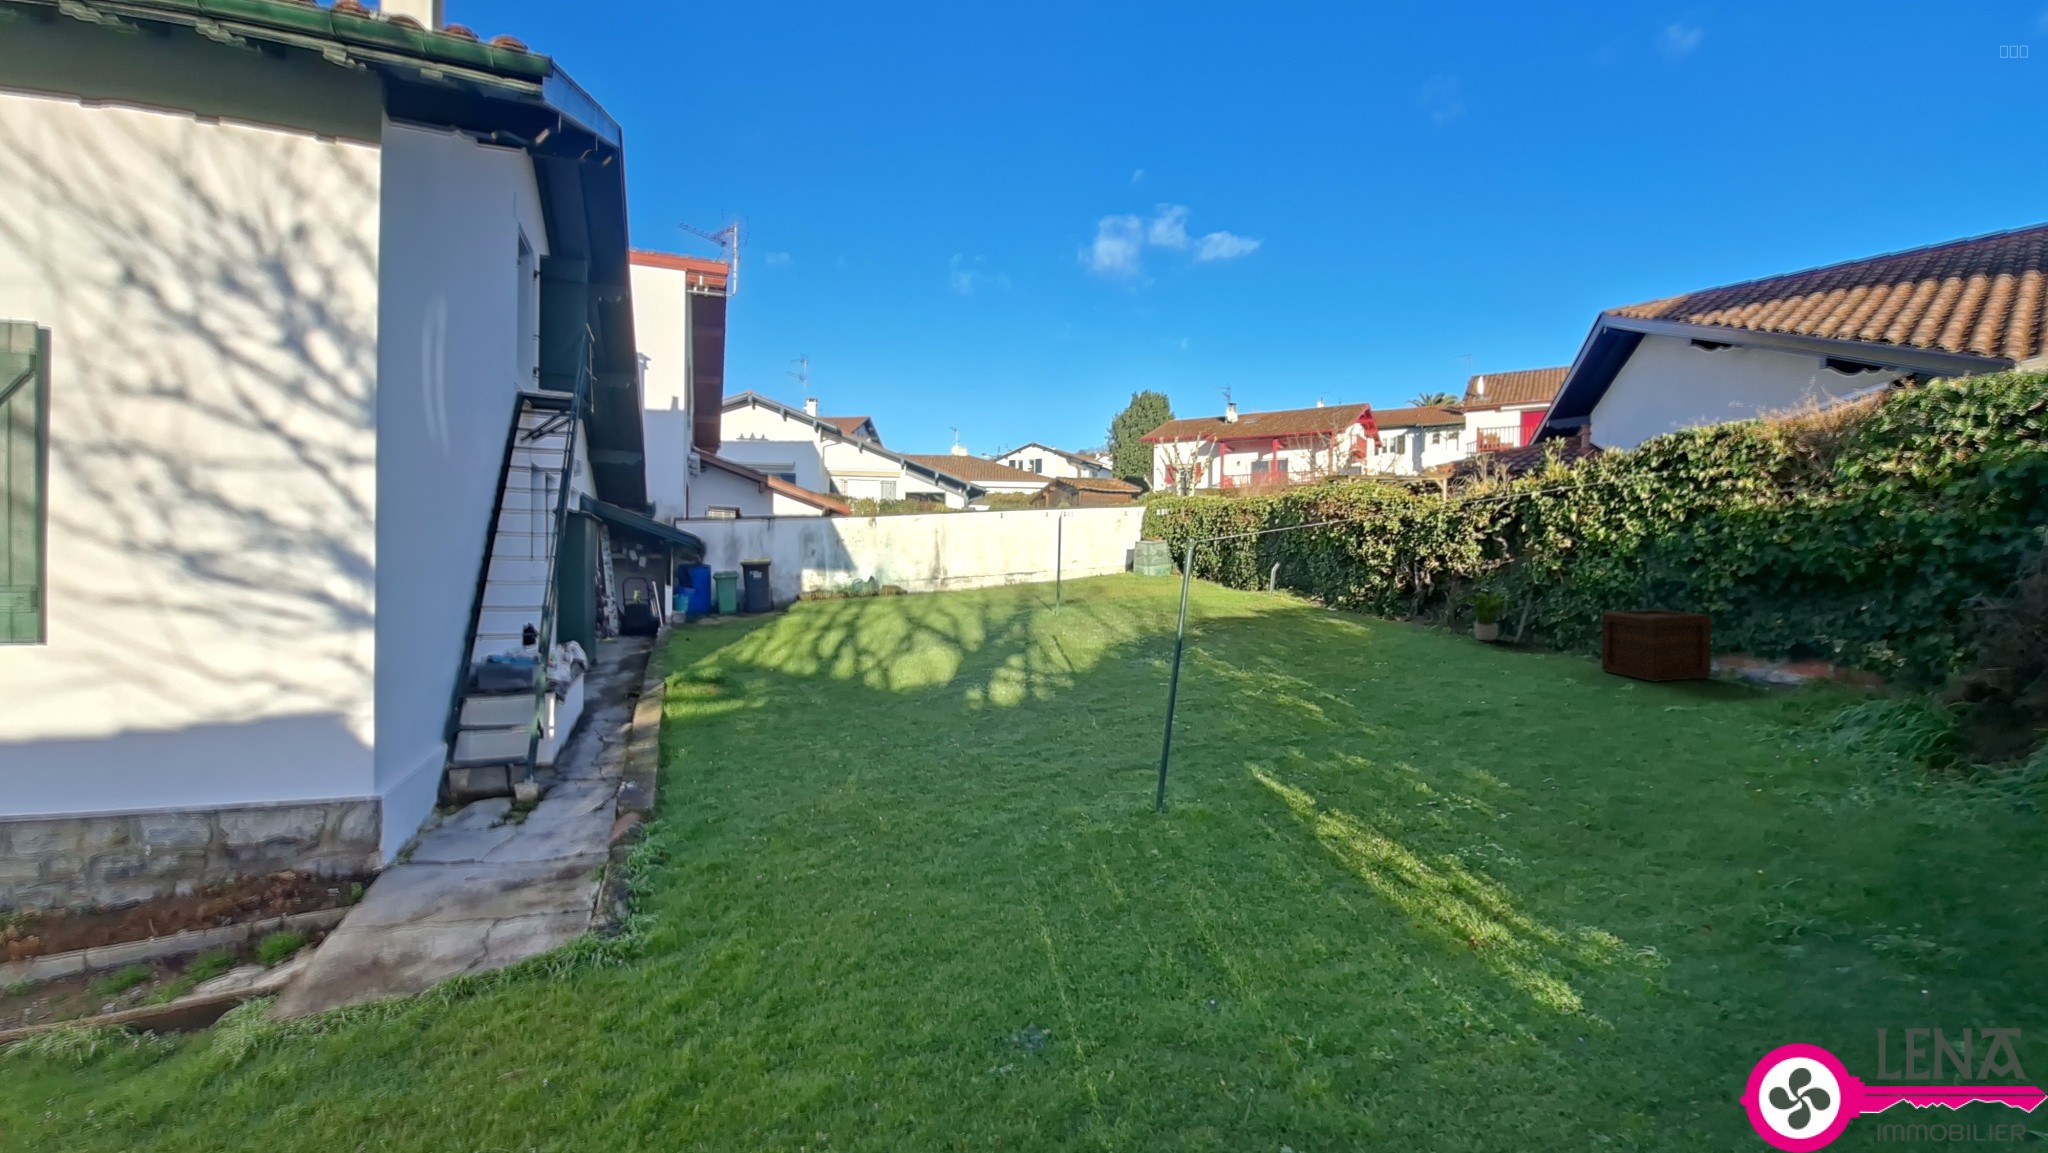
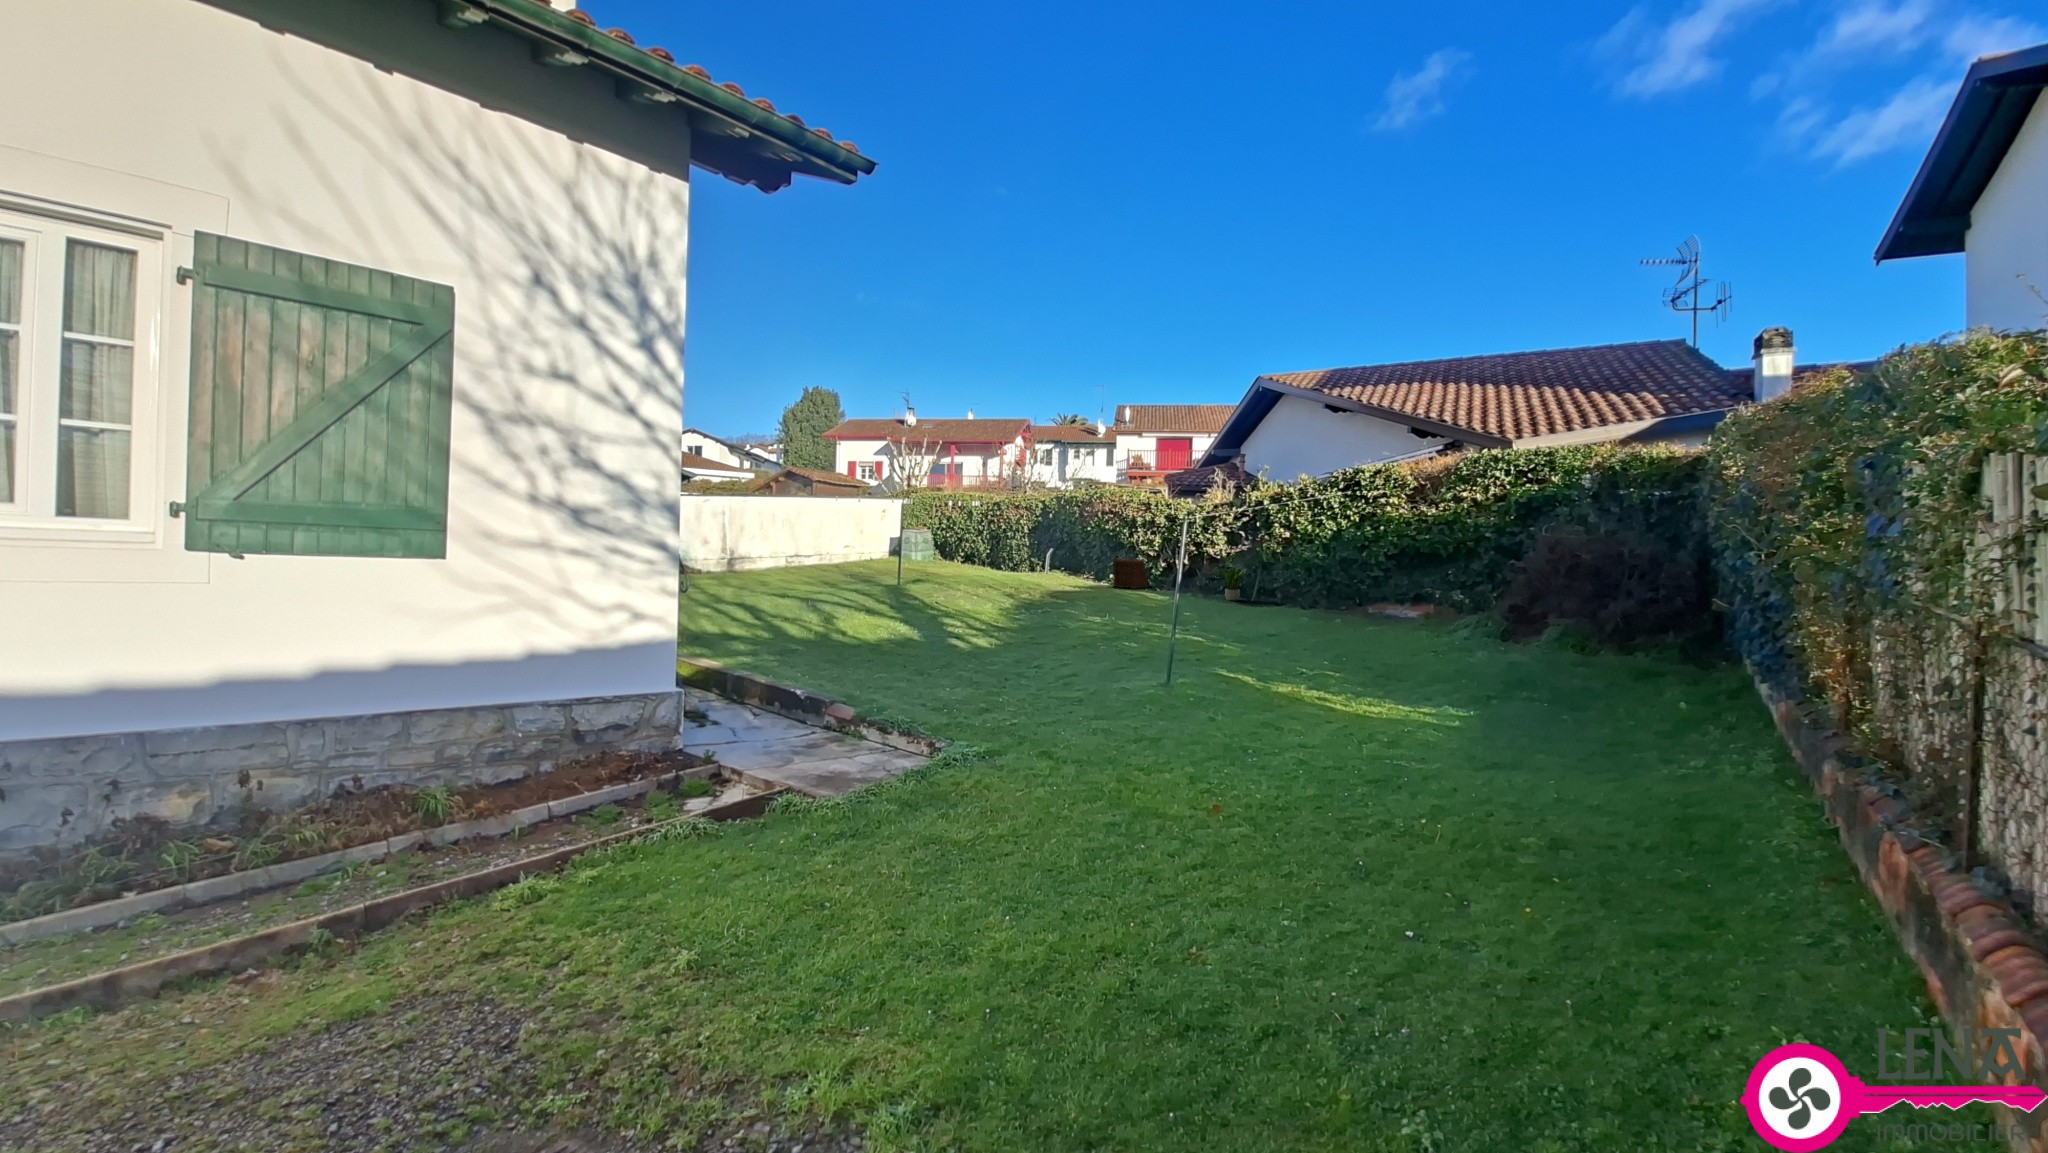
wooden crate: present [1602,609,1711,681] -> present [1113,558,1148,589]

